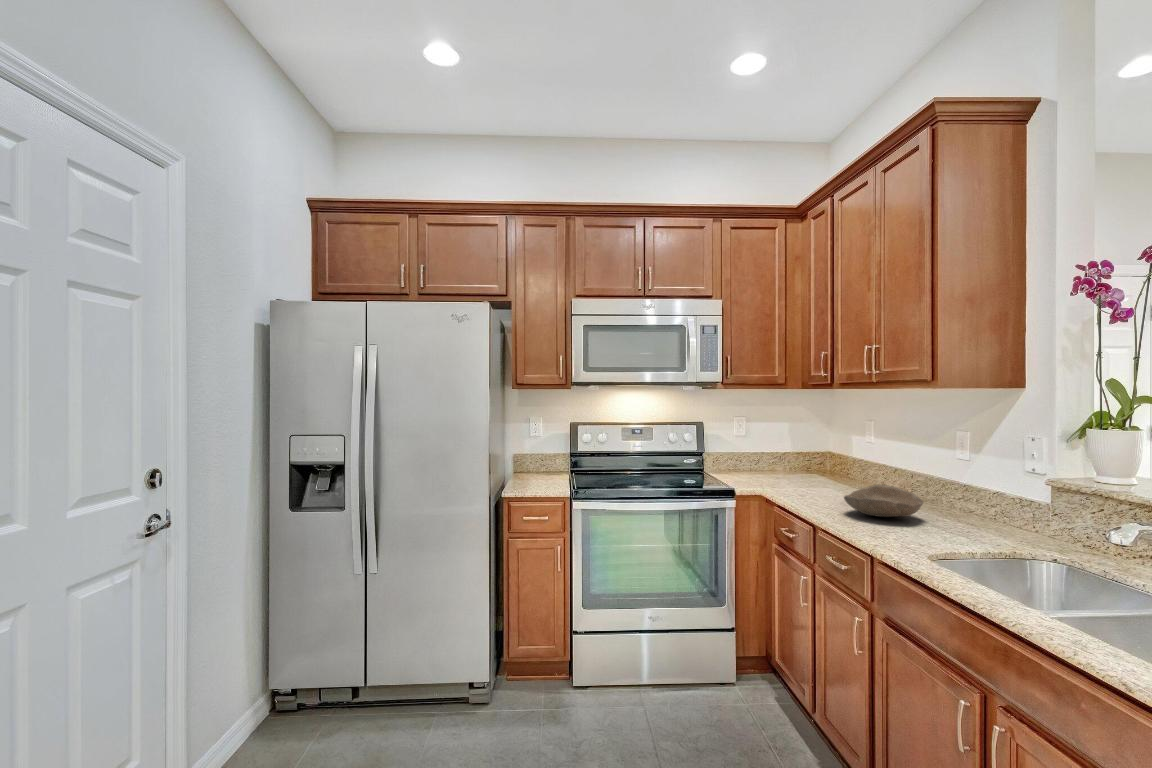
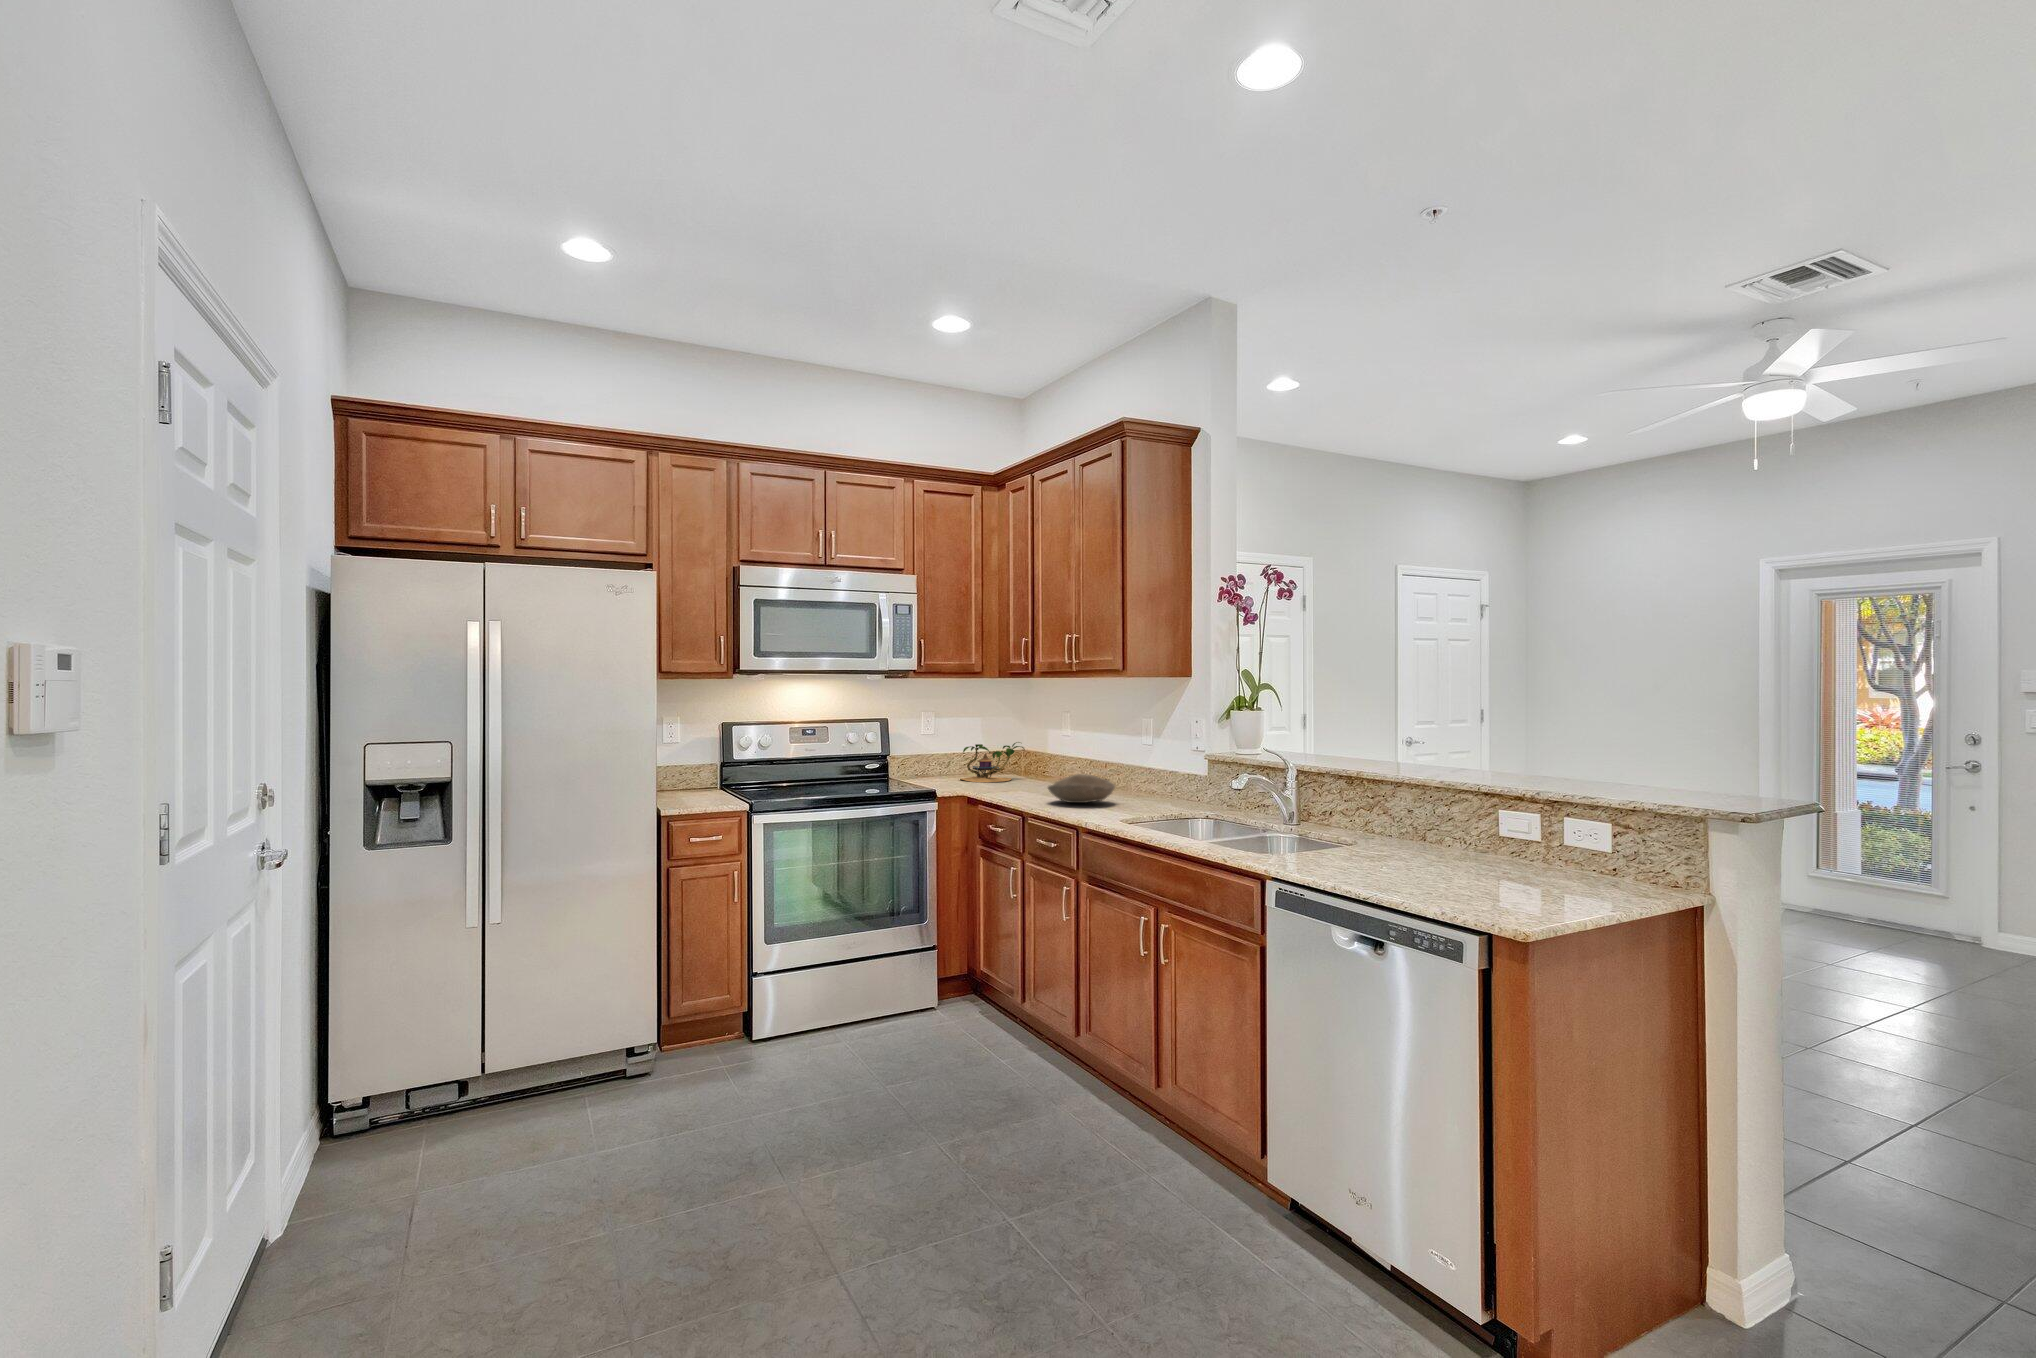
plant: none [768,444,830,479] -> present [961,742,1025,782]

